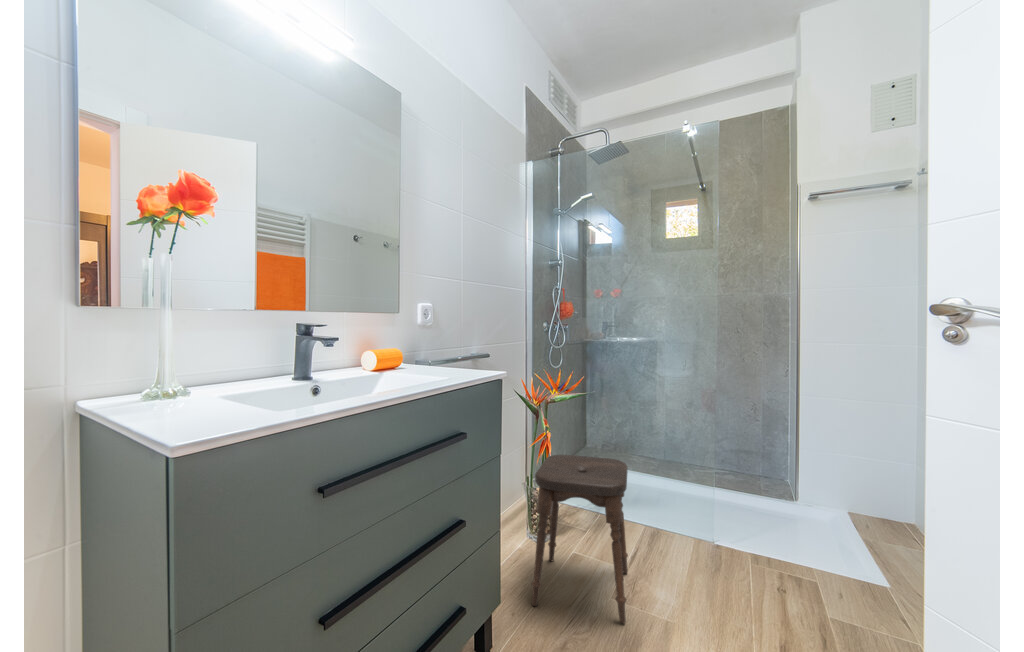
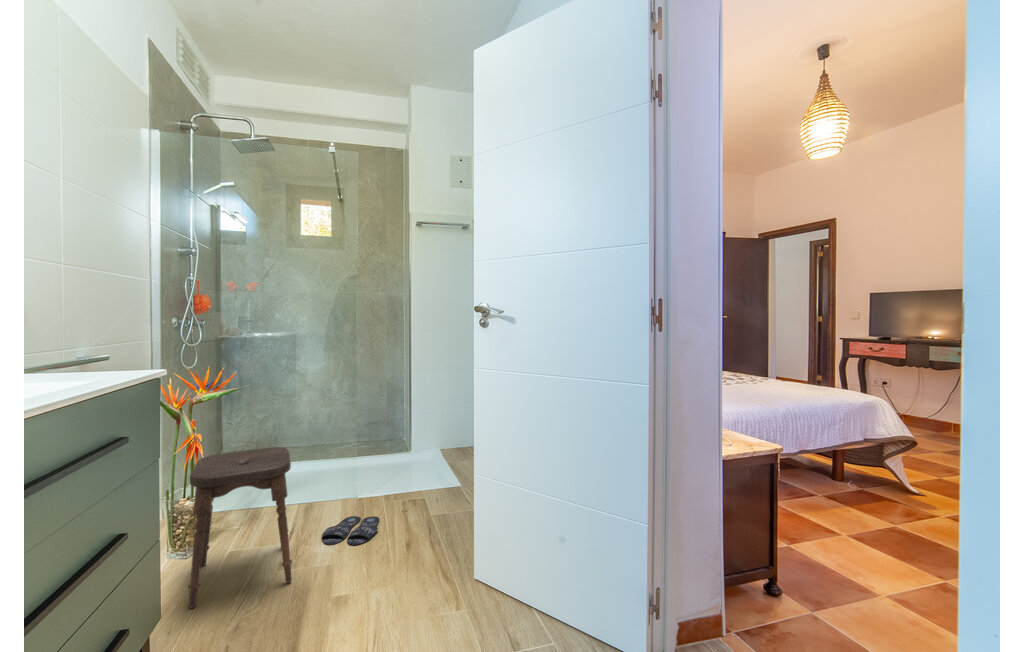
slippers: none [664,562,738,608] -> present [322,516,379,545]

